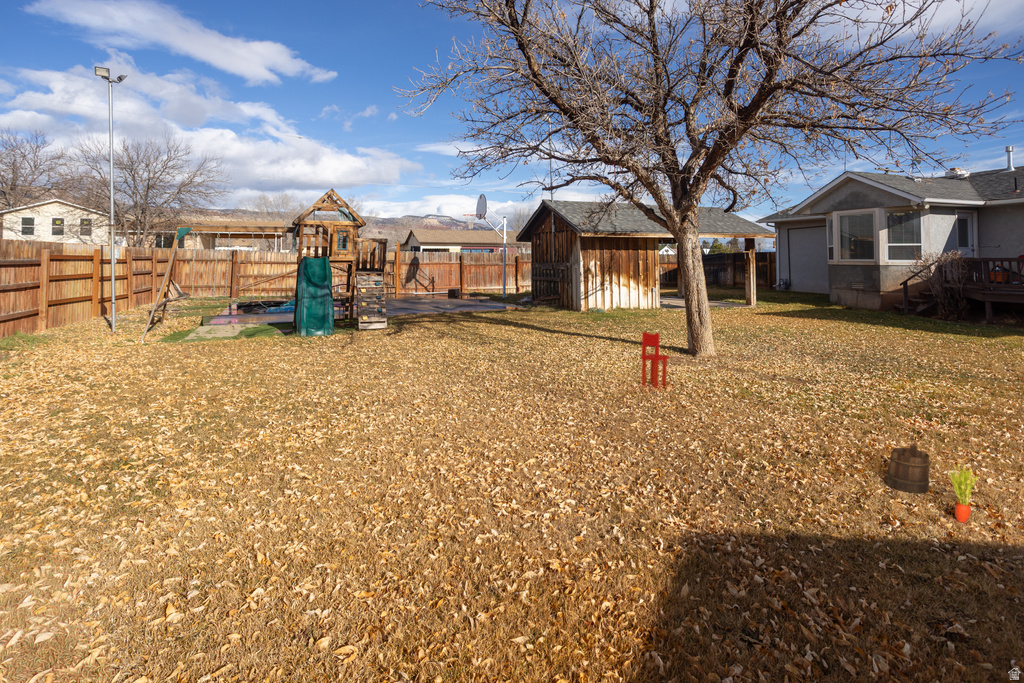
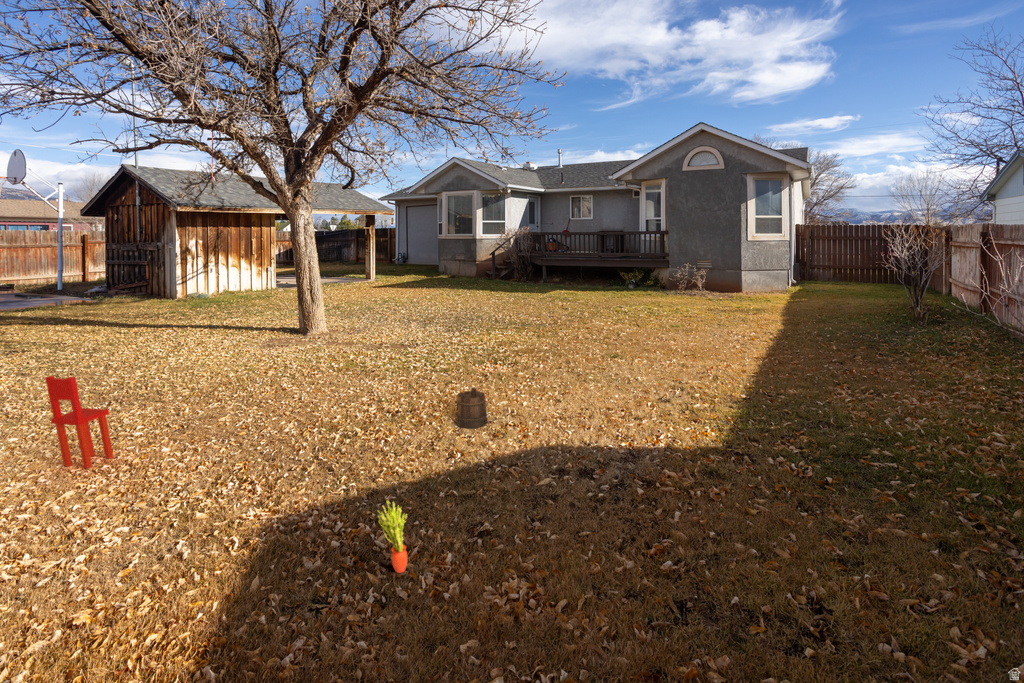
chair: present [641,332,669,387] -> present [45,376,113,468]
potted plant: present [950,464,978,523] -> present [378,501,407,573]

